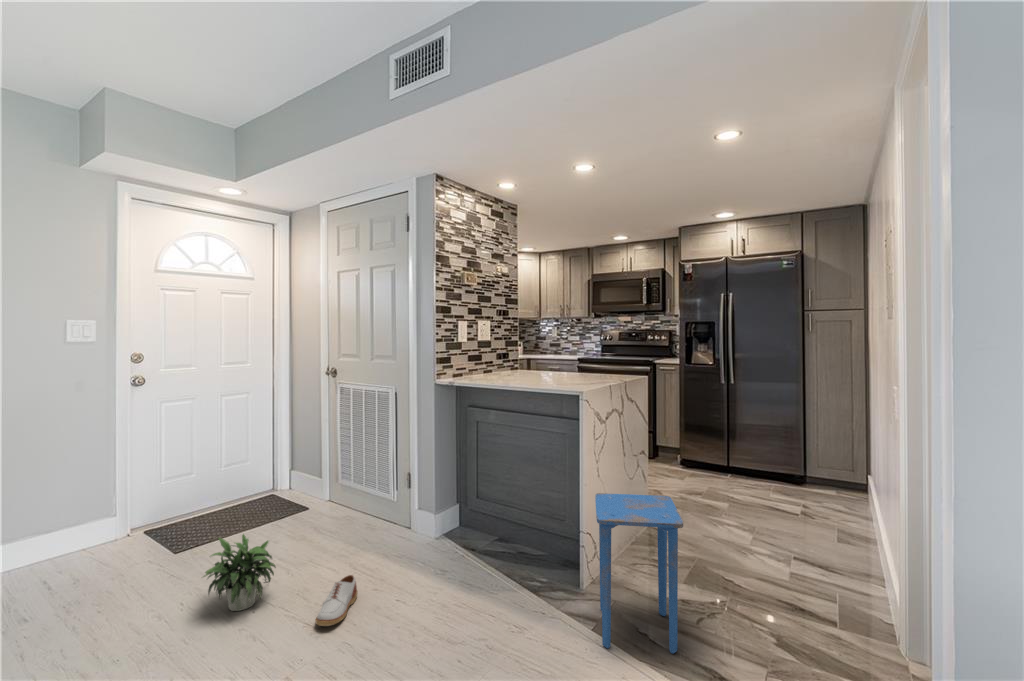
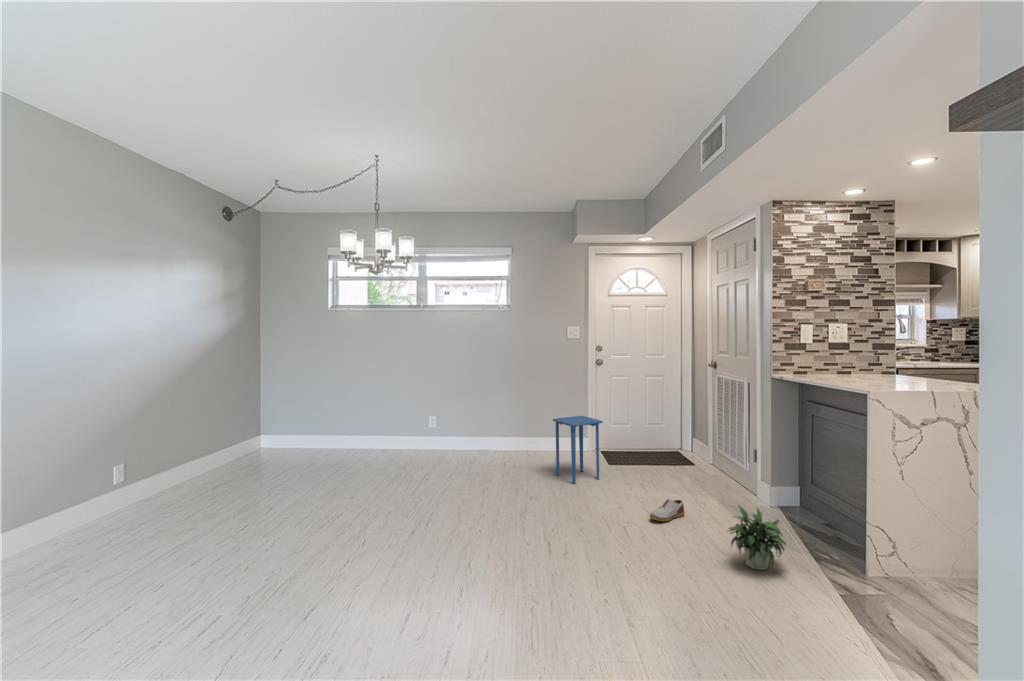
side table: present [595,493,683,654] -> present [553,416,603,483]
potted plant: present [203,534,276,611] -> present [728,505,786,570]

